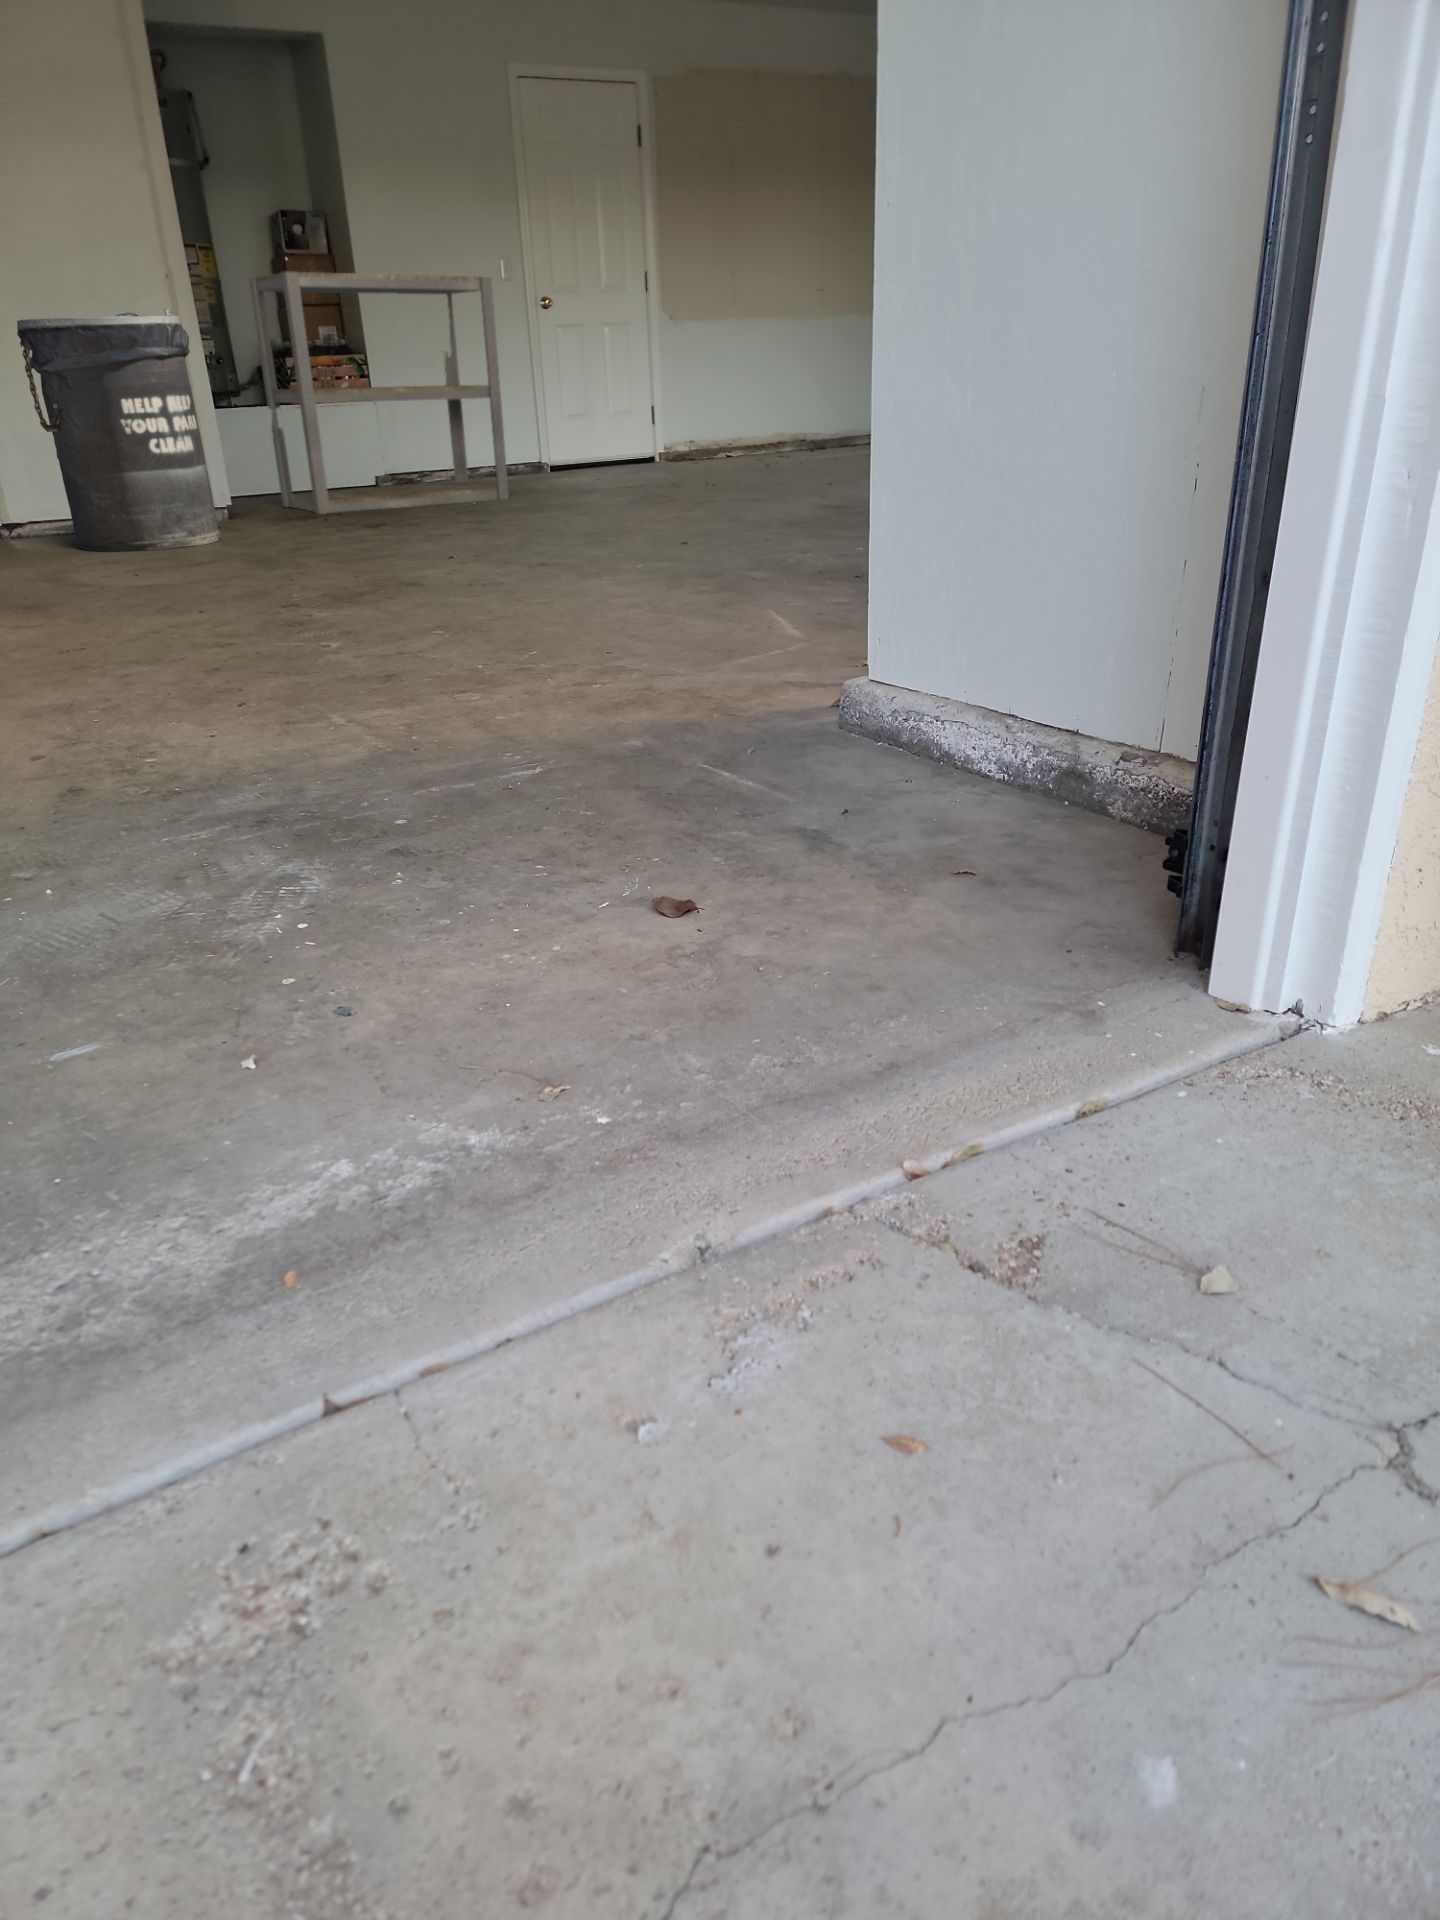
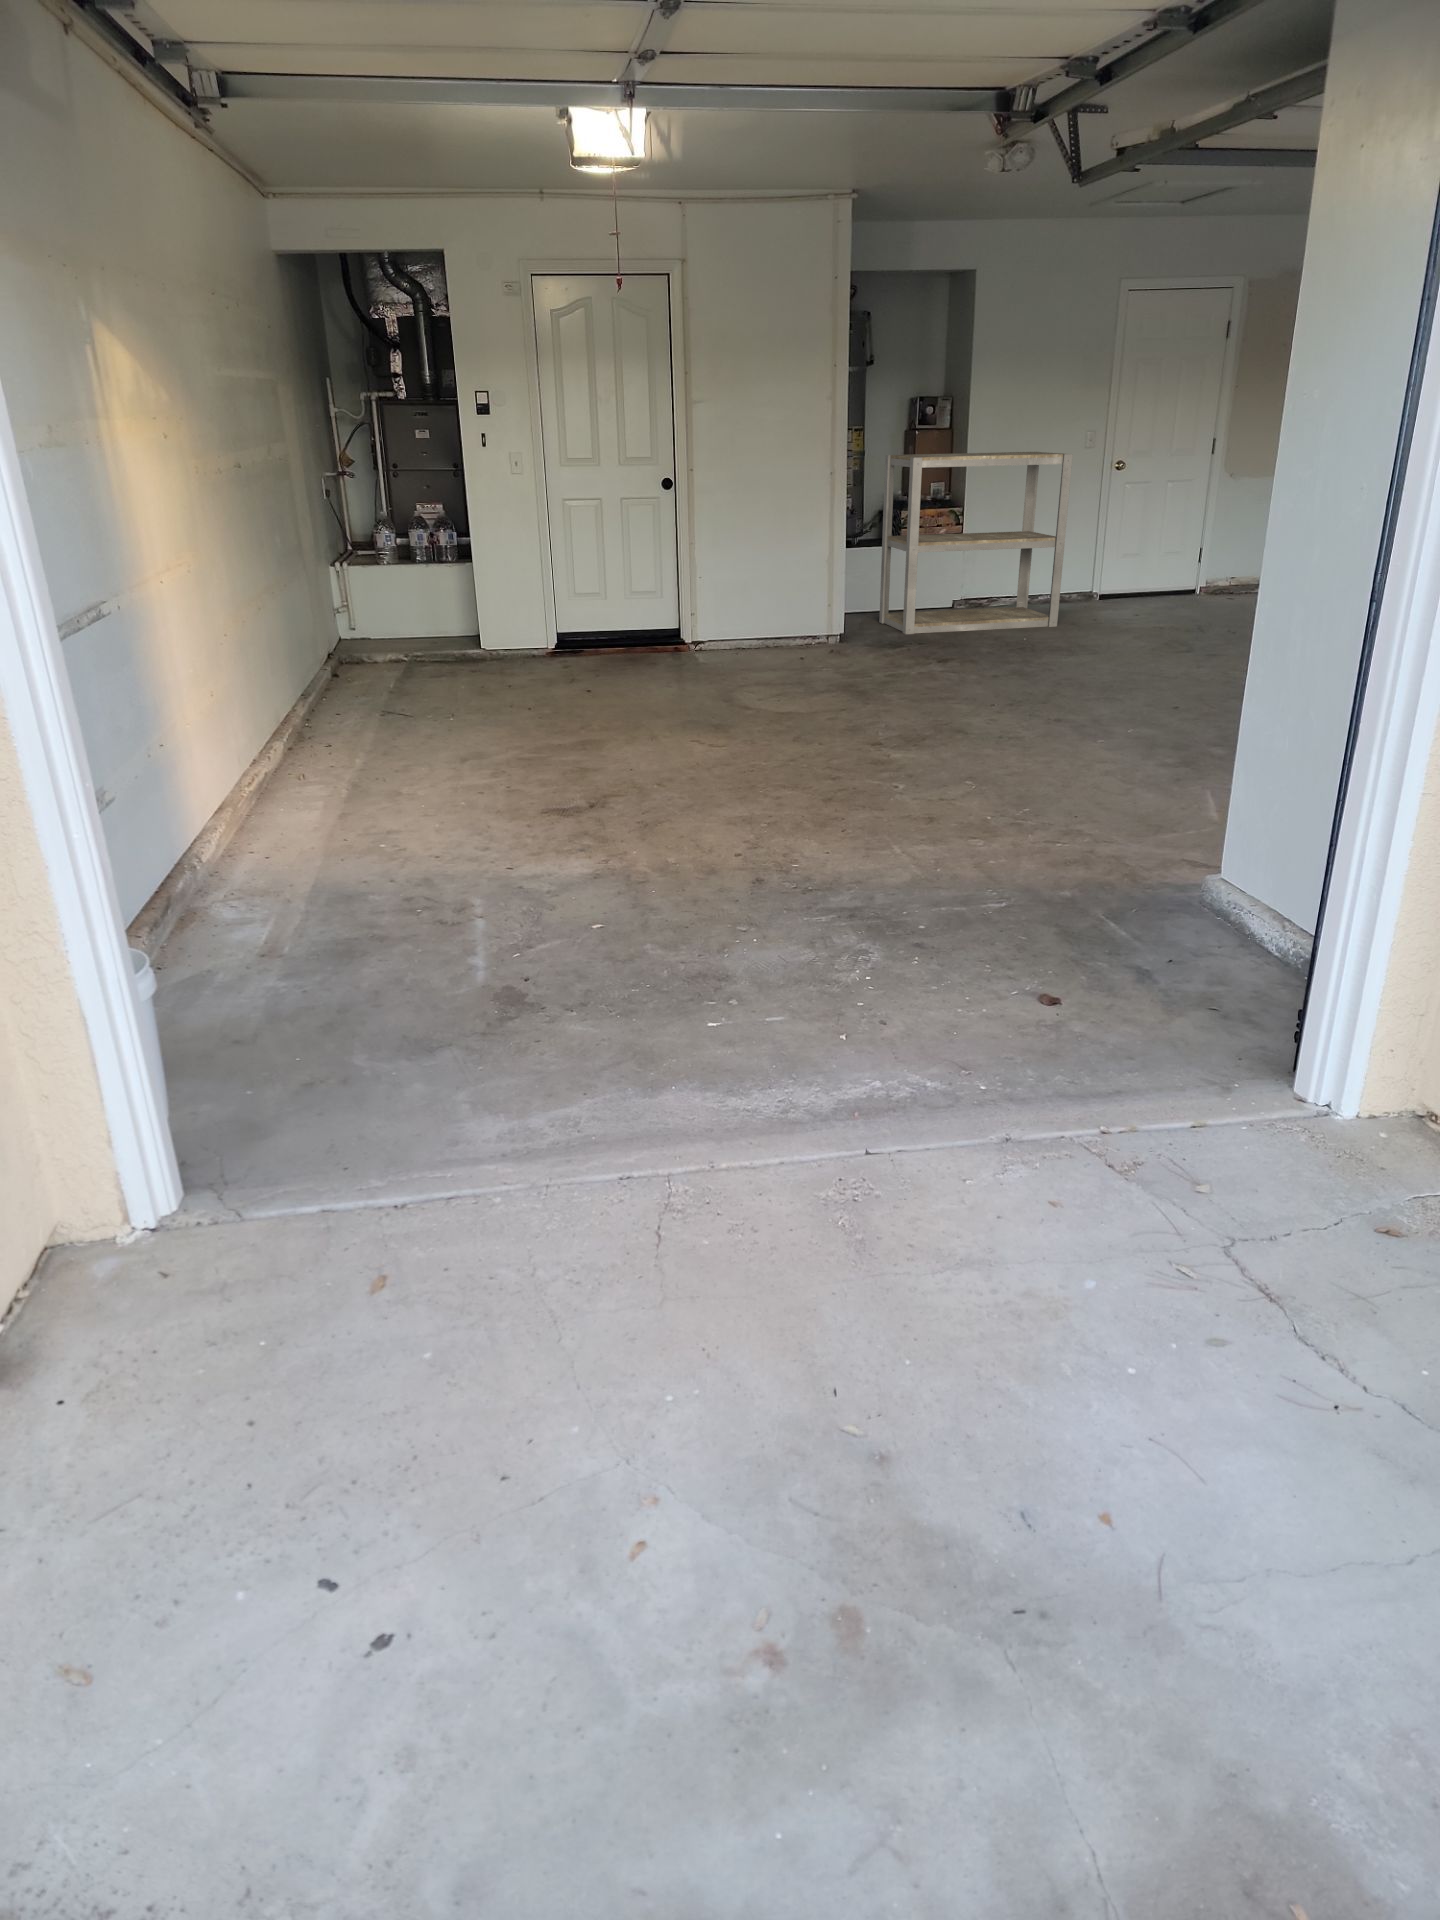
trash can: present [17,309,220,551] -> none [729,501,839,669]

